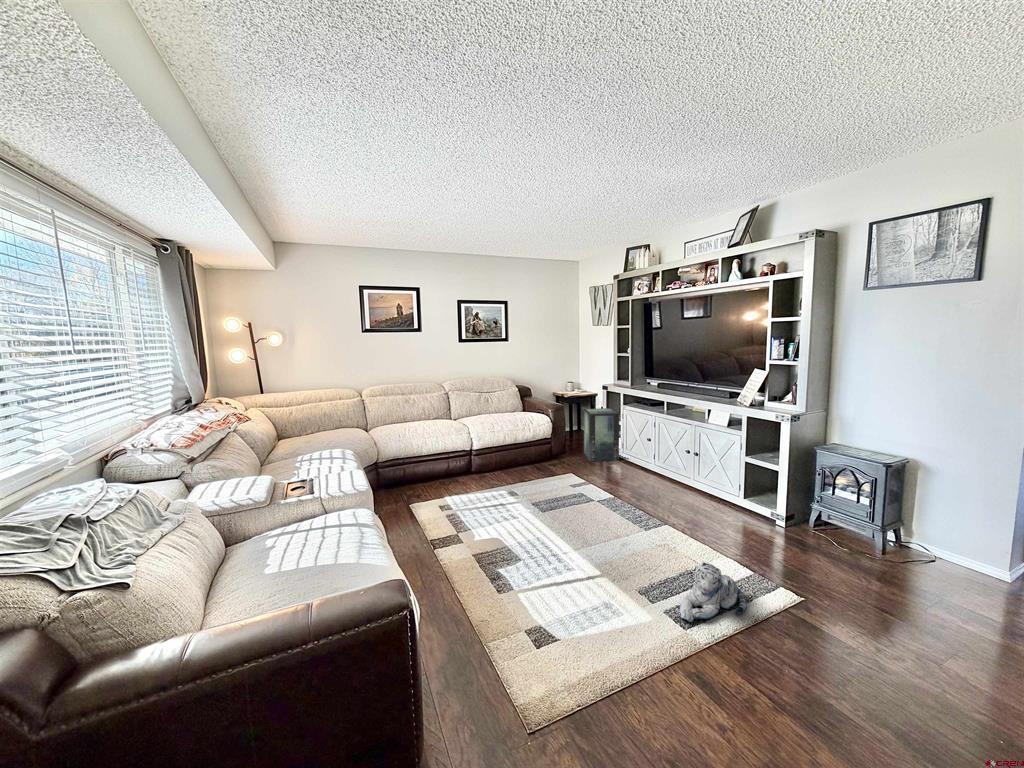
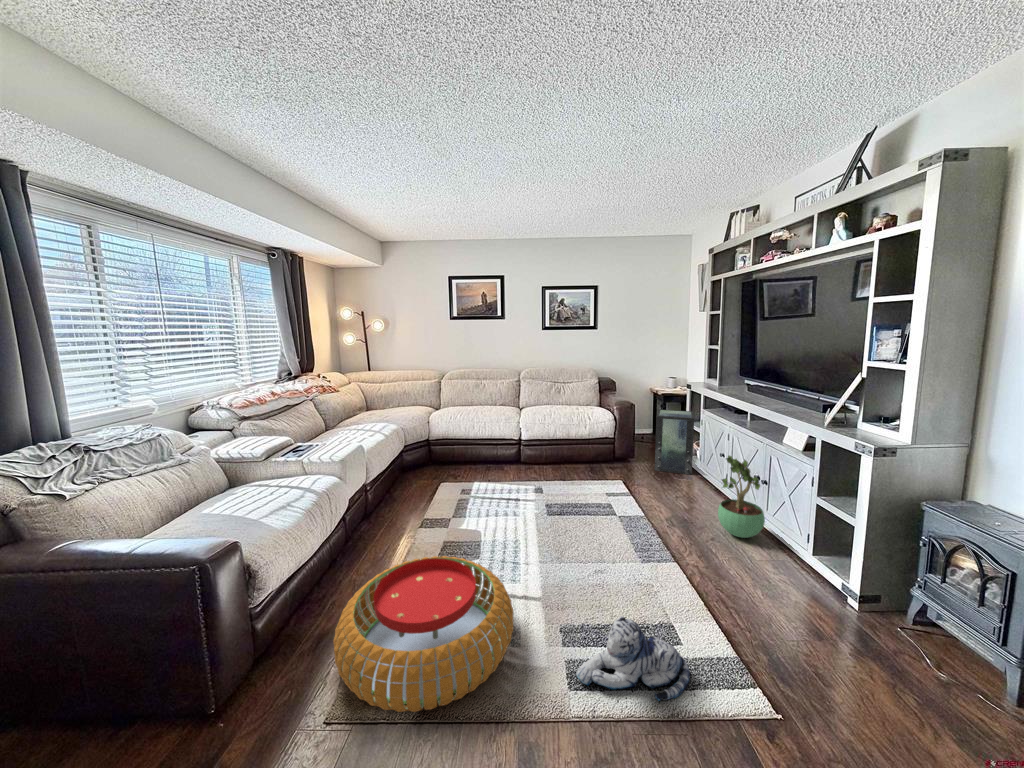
potted plant: none [669,437,707,499] -> present [718,456,765,538]
pouf: none [471,557,637,697] -> present [333,556,513,712]

